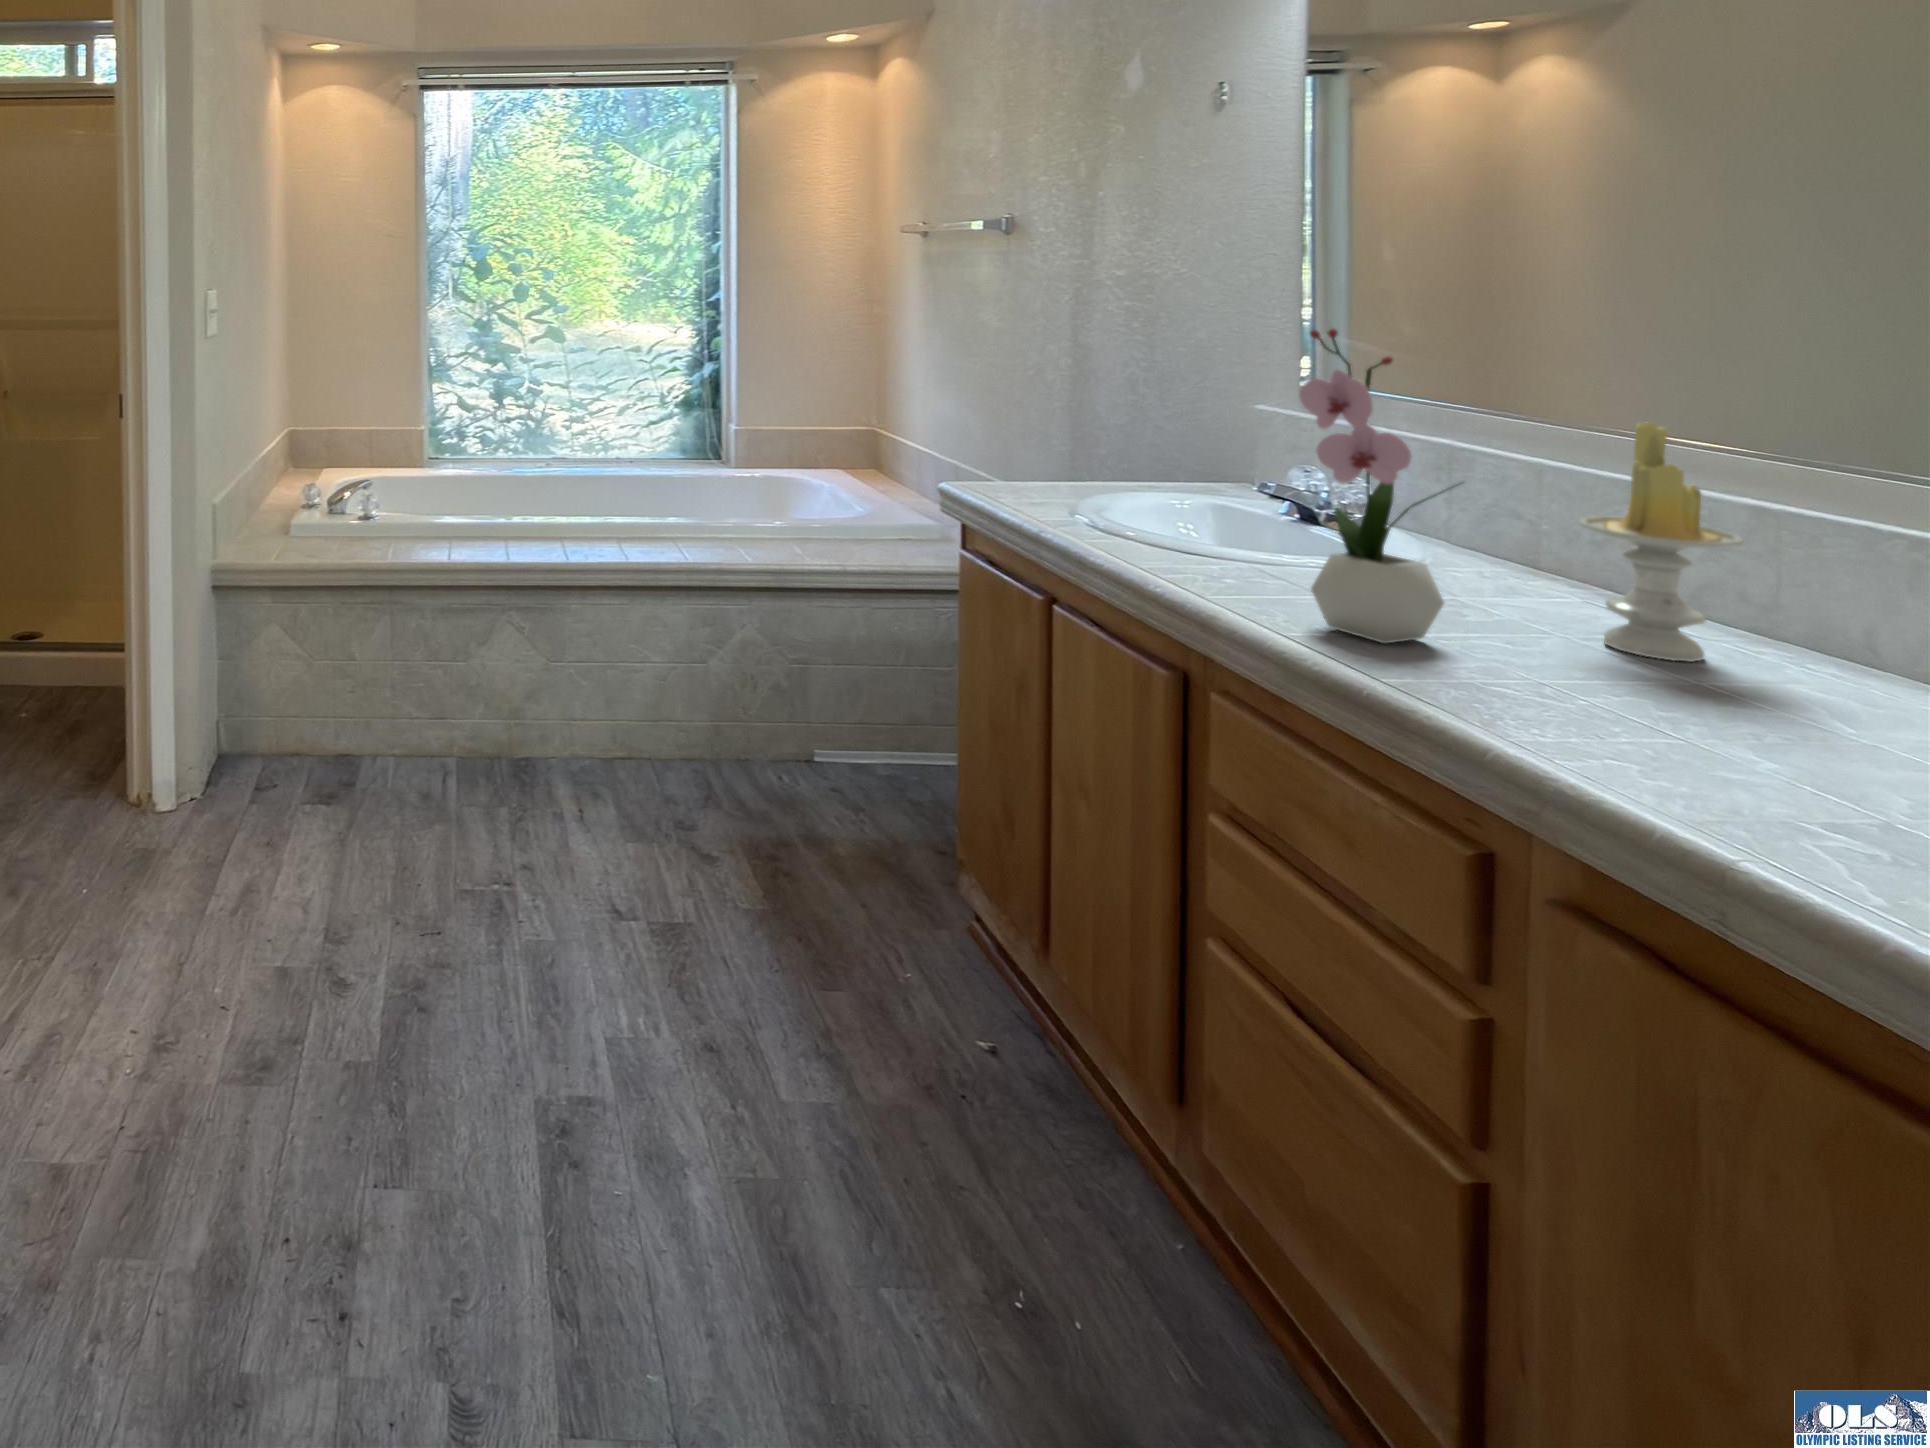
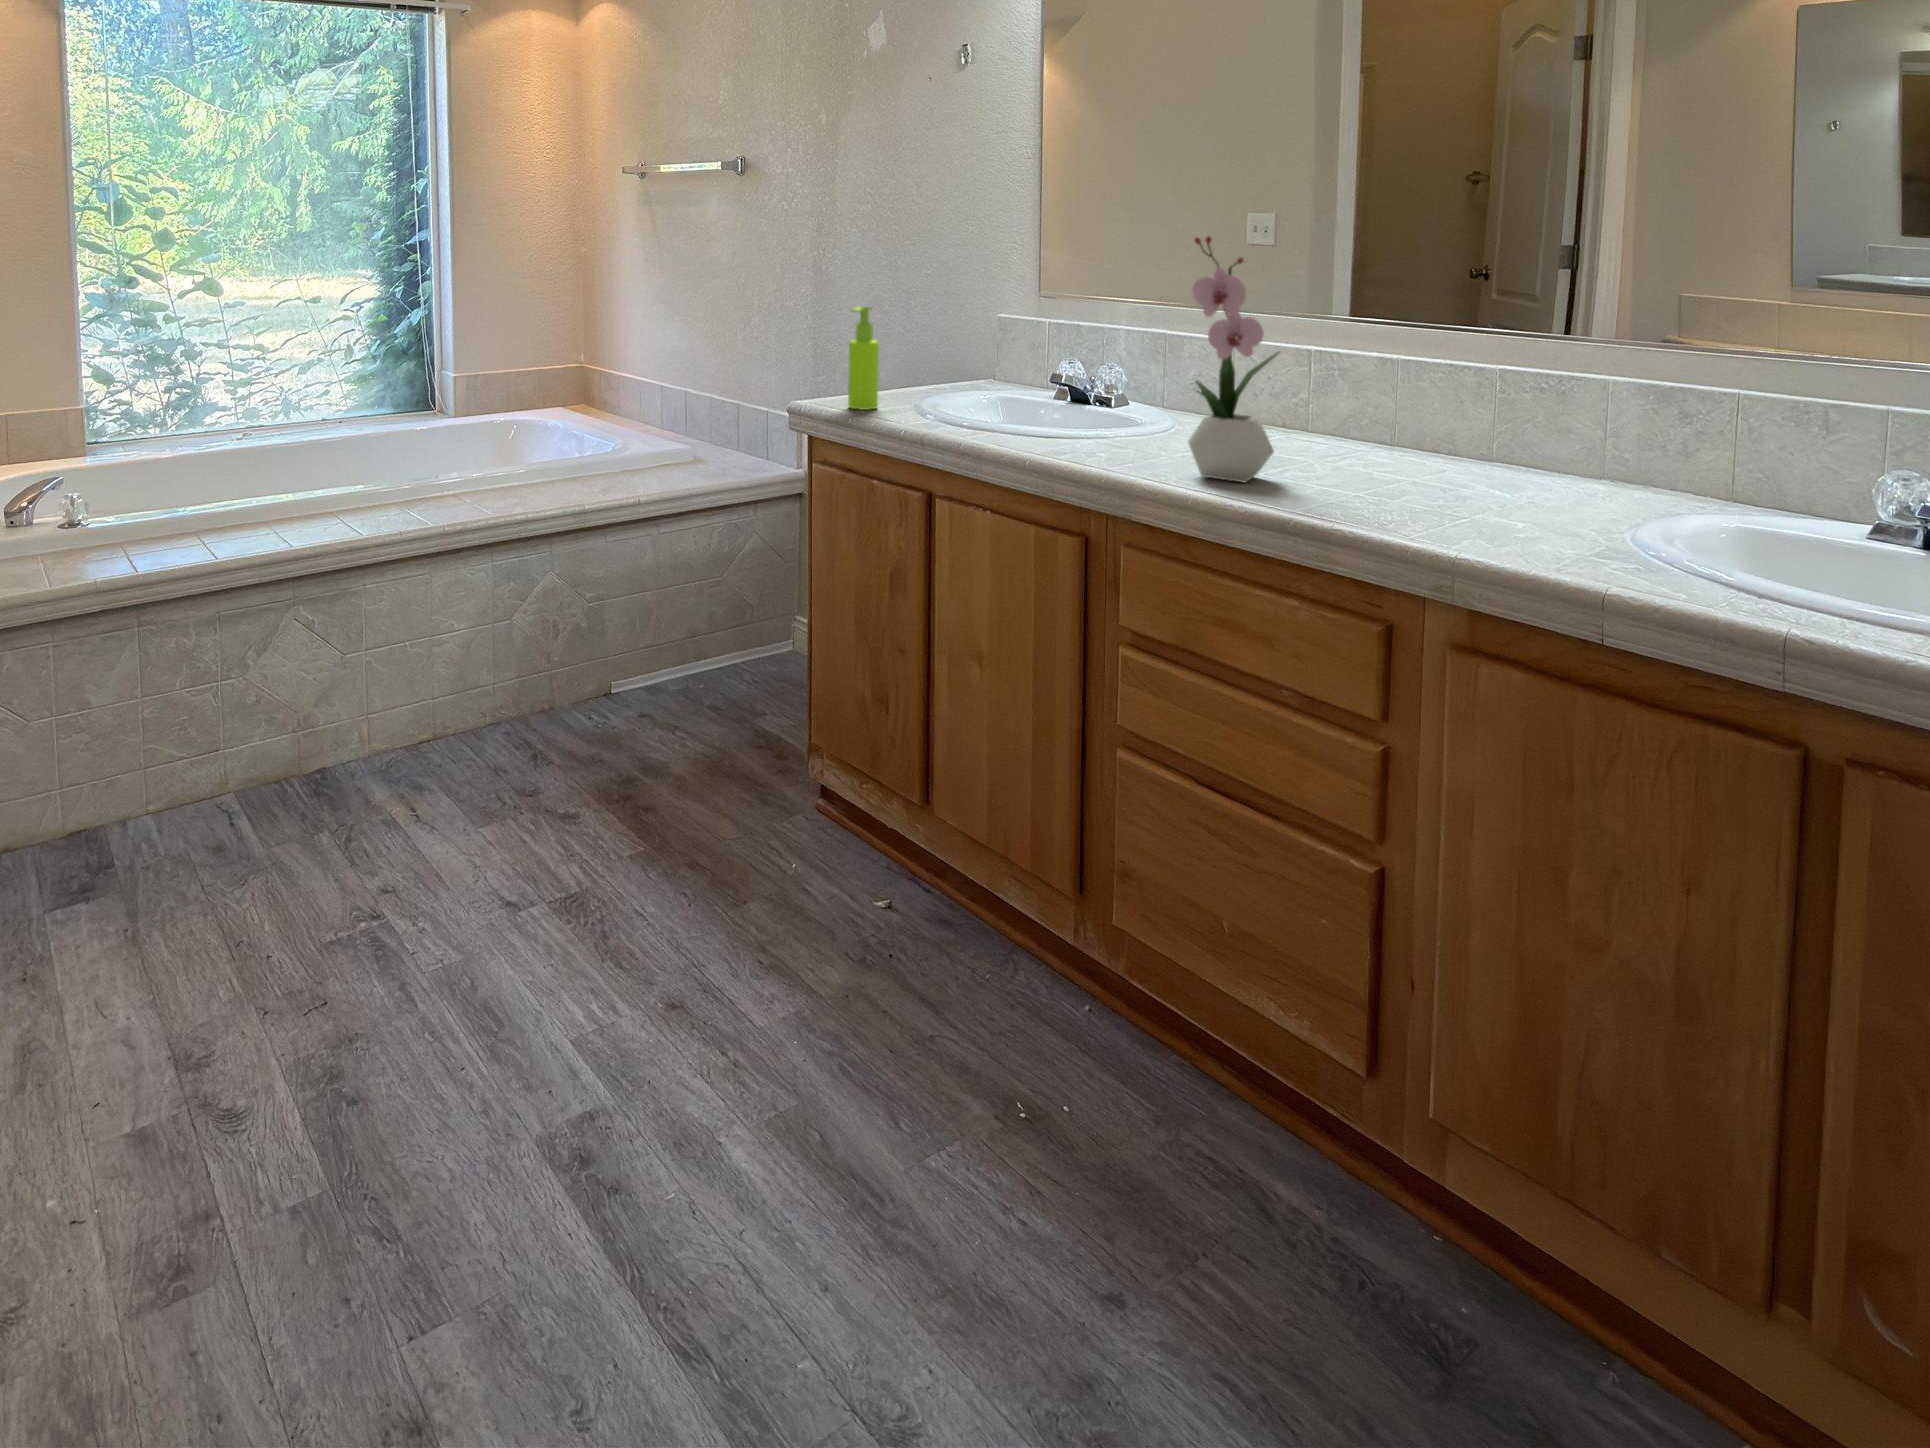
soap dispenser: none [1002,387,1042,501] -> present [848,306,879,410]
candle: present [1580,422,1744,662] -> none [1313,300,1404,467]

